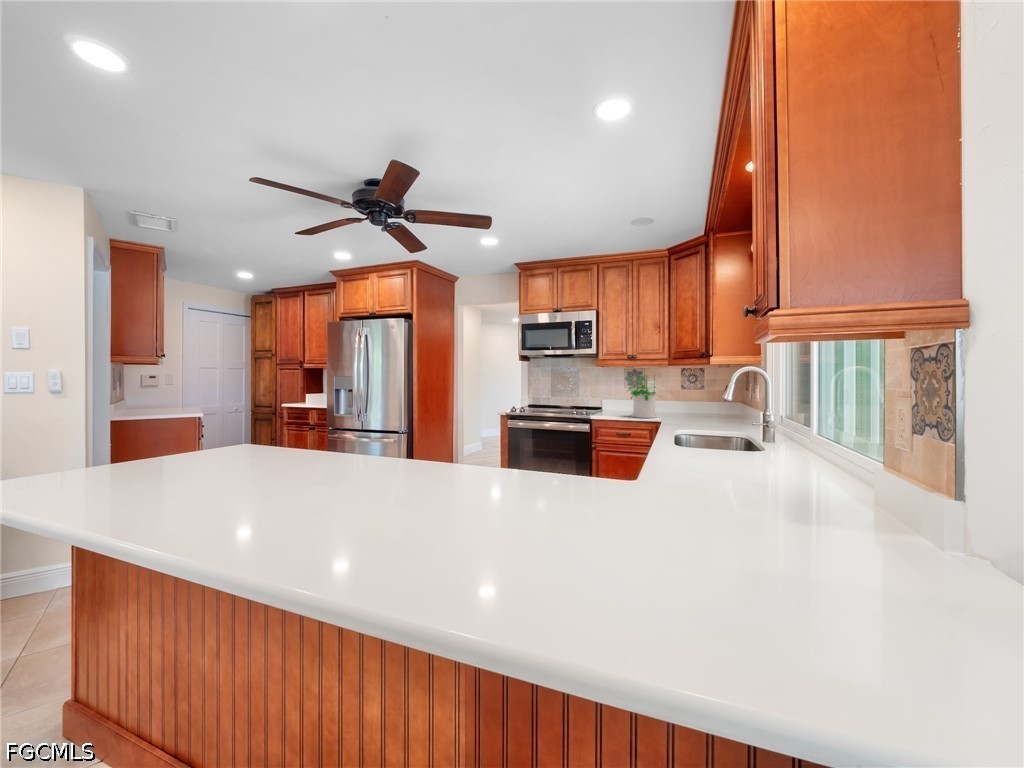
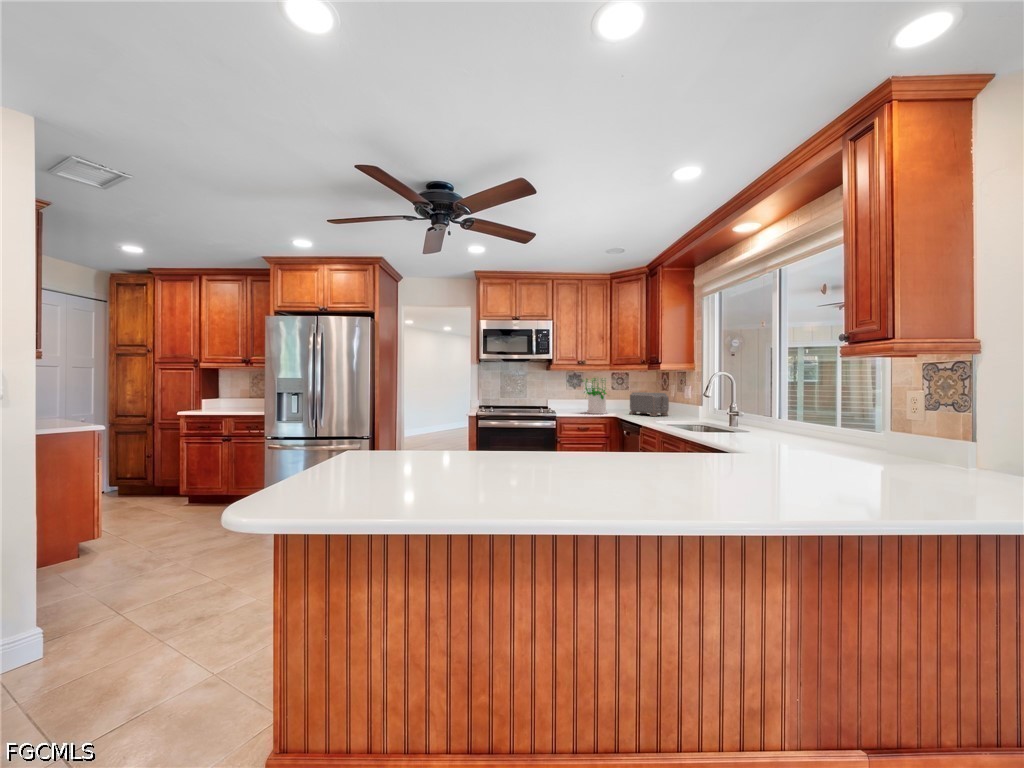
toaster: none [681,393,728,423] -> present [629,392,669,416]

